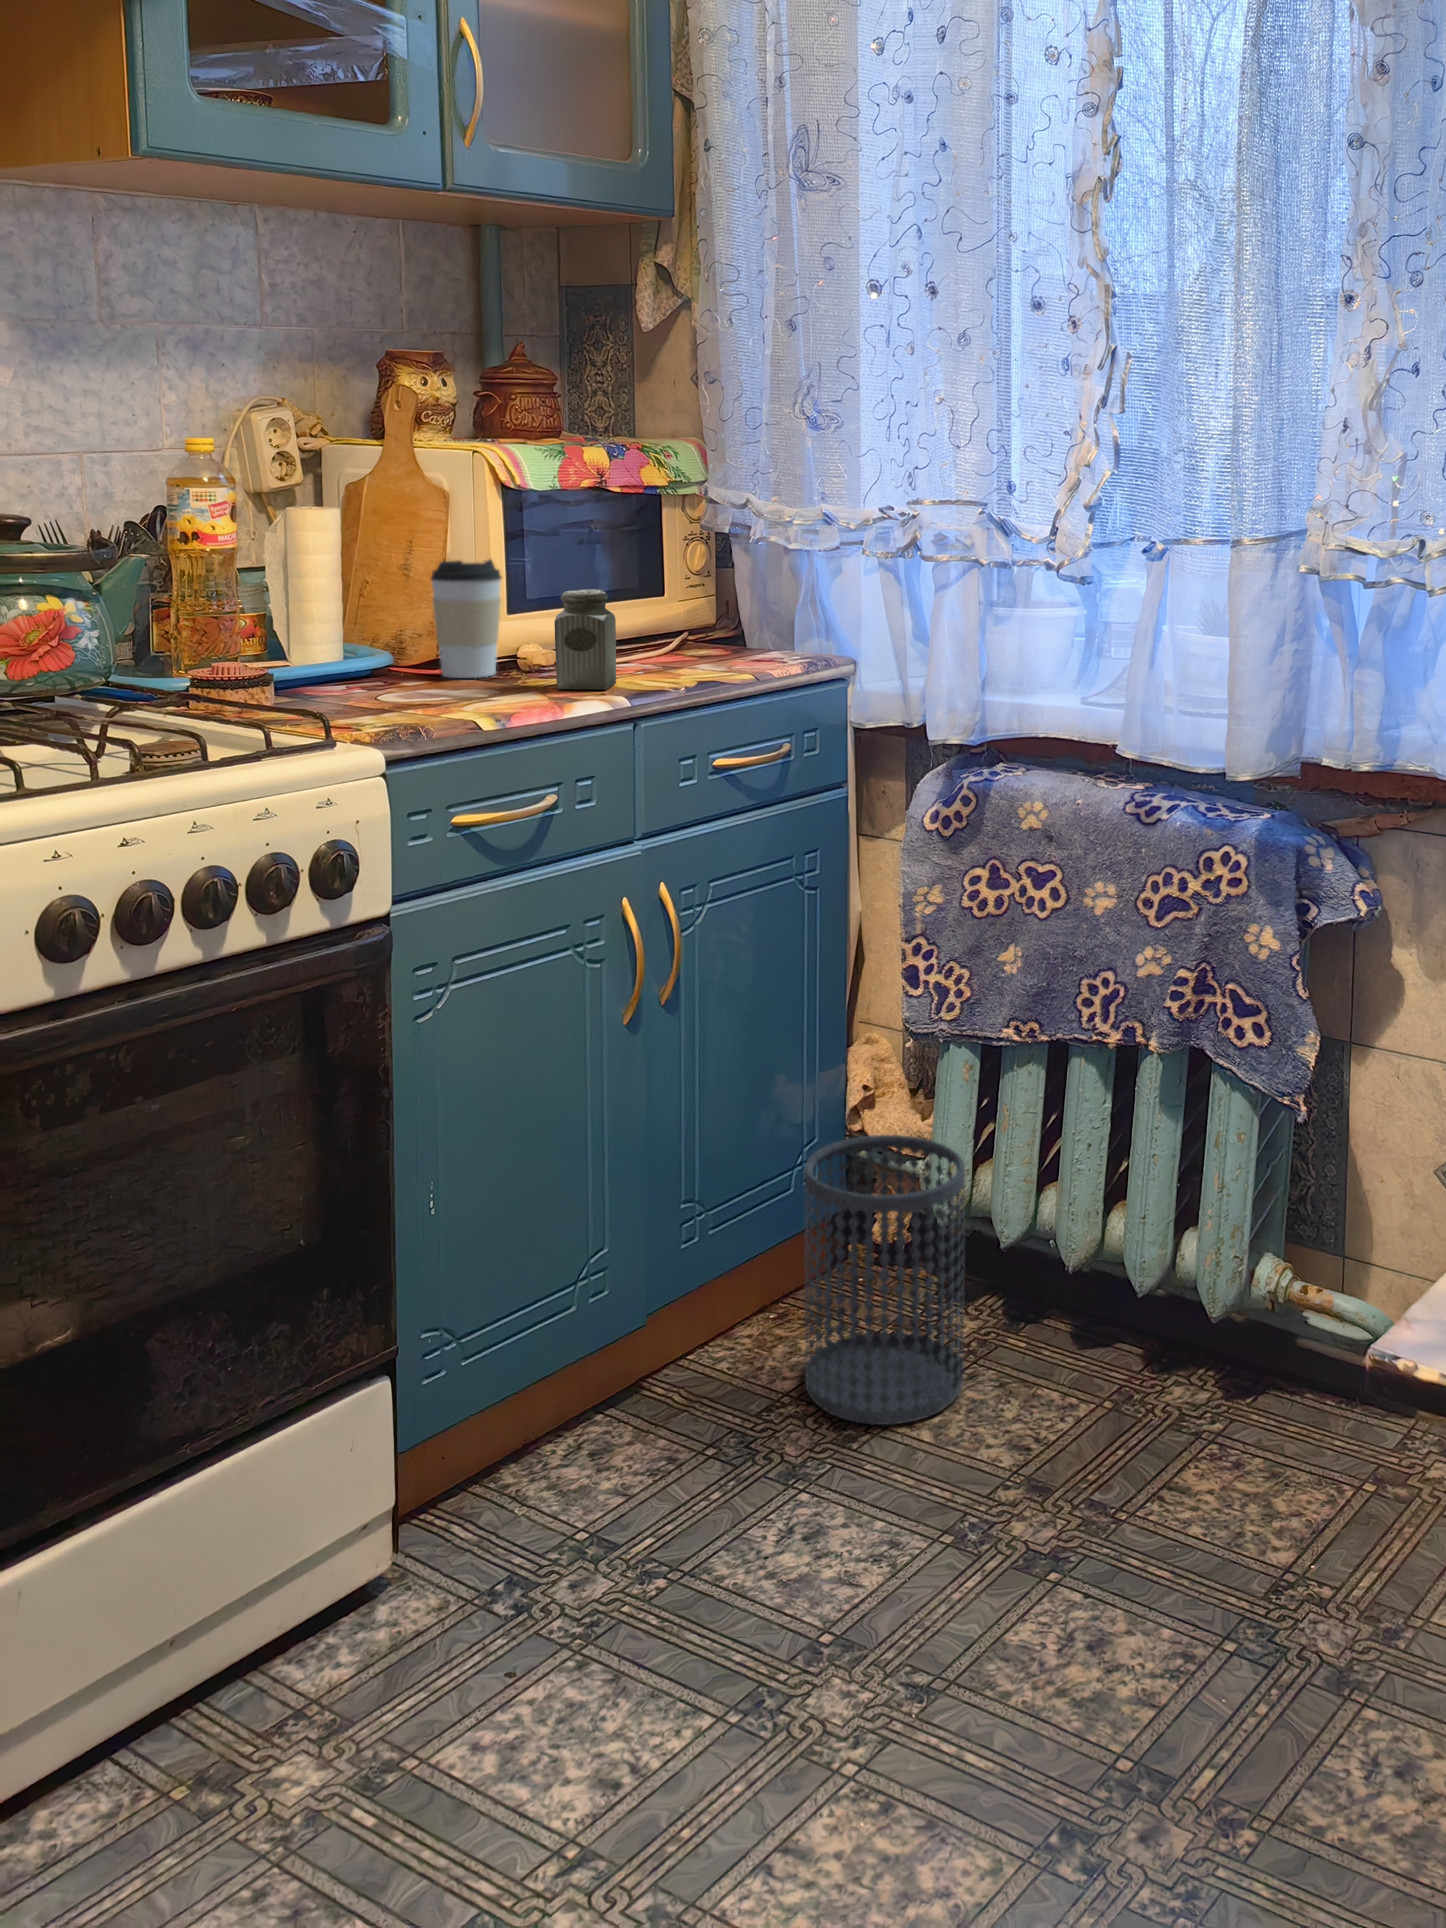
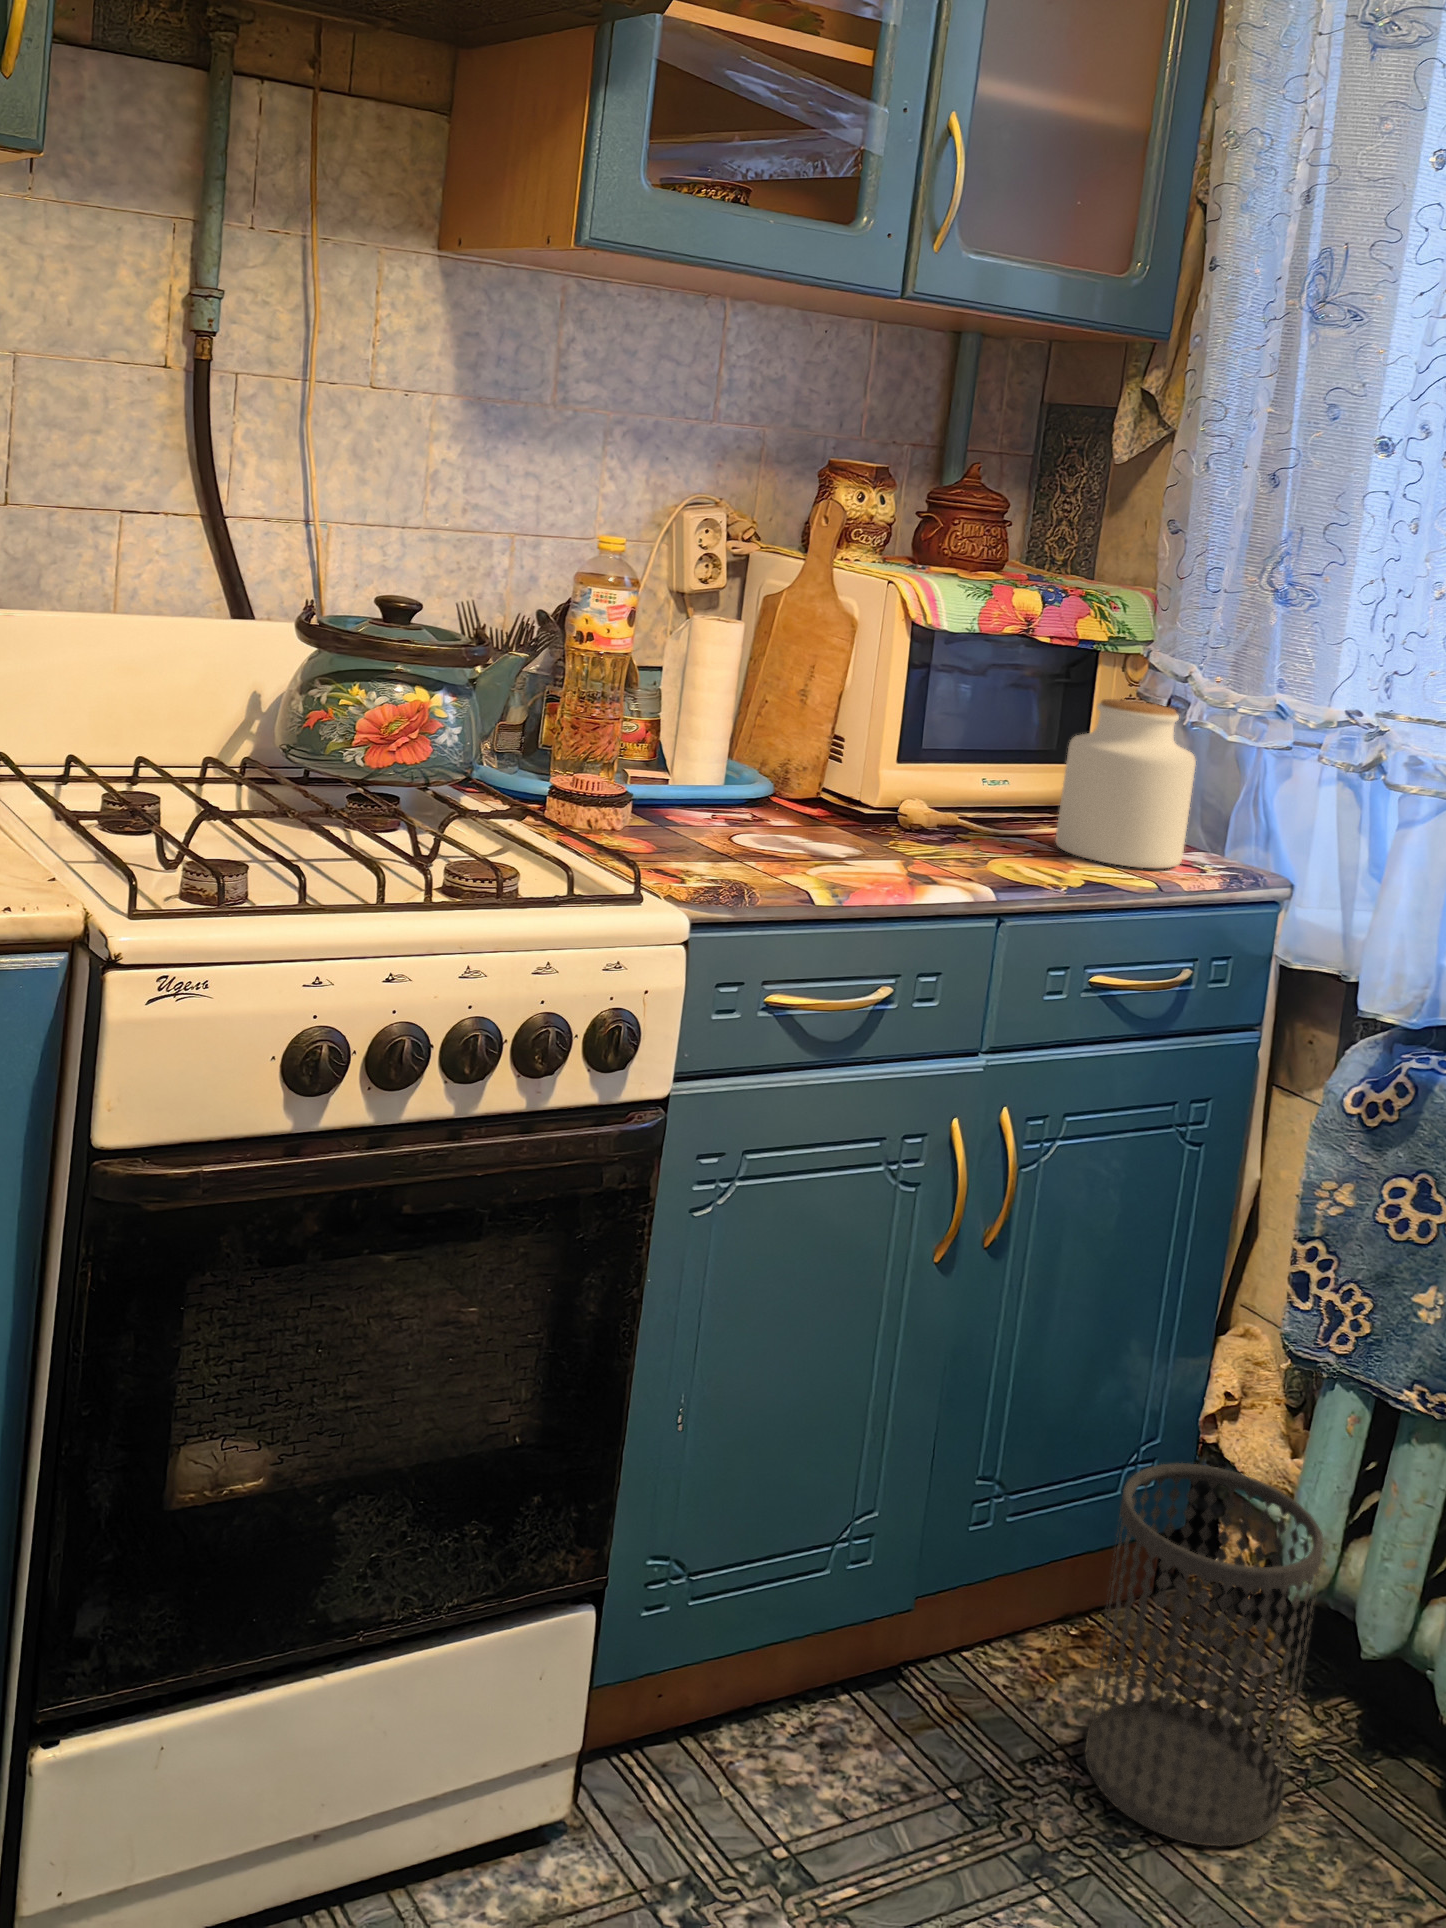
jar: none [653,529,762,667] -> present [1056,699,1196,868]
coffee cup: present [431,559,501,678] -> none [814,699,895,833]
salt shaker: present [554,589,616,689] -> none [926,757,1006,876]

